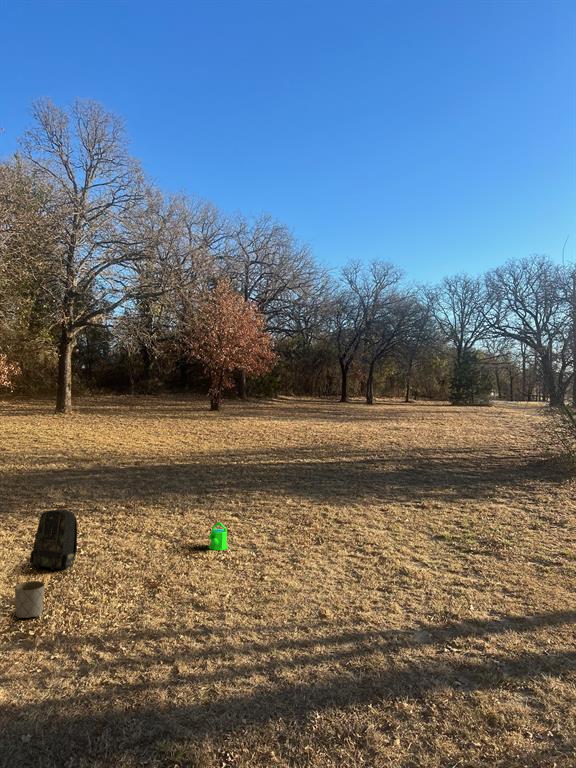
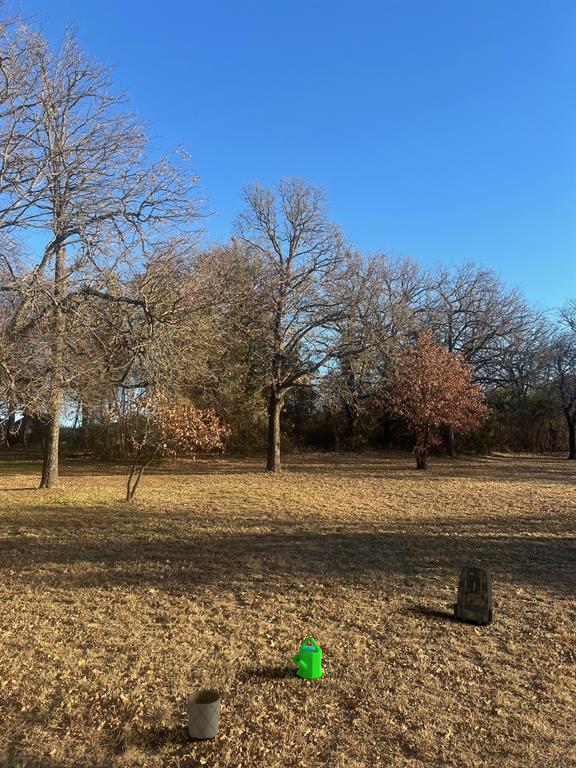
backpack: present [30,509,77,570] -> present [454,566,495,624]
watering can: present [209,522,228,550] -> present [293,637,323,679]

